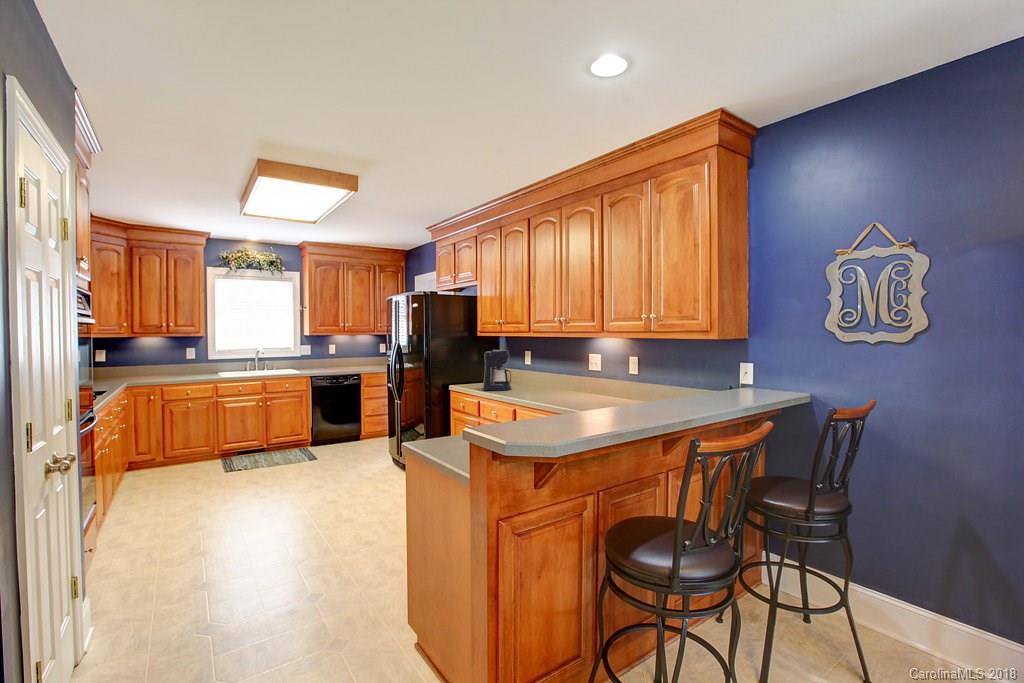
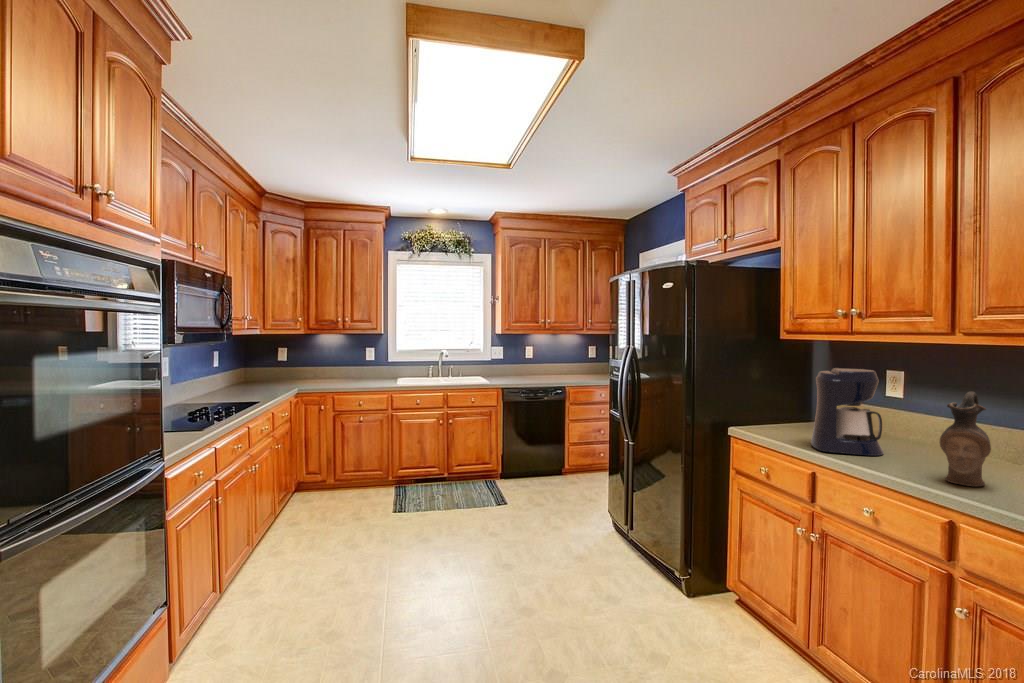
ceramic pitcher: none [517,357,533,395] -> present [940,392,991,486]

